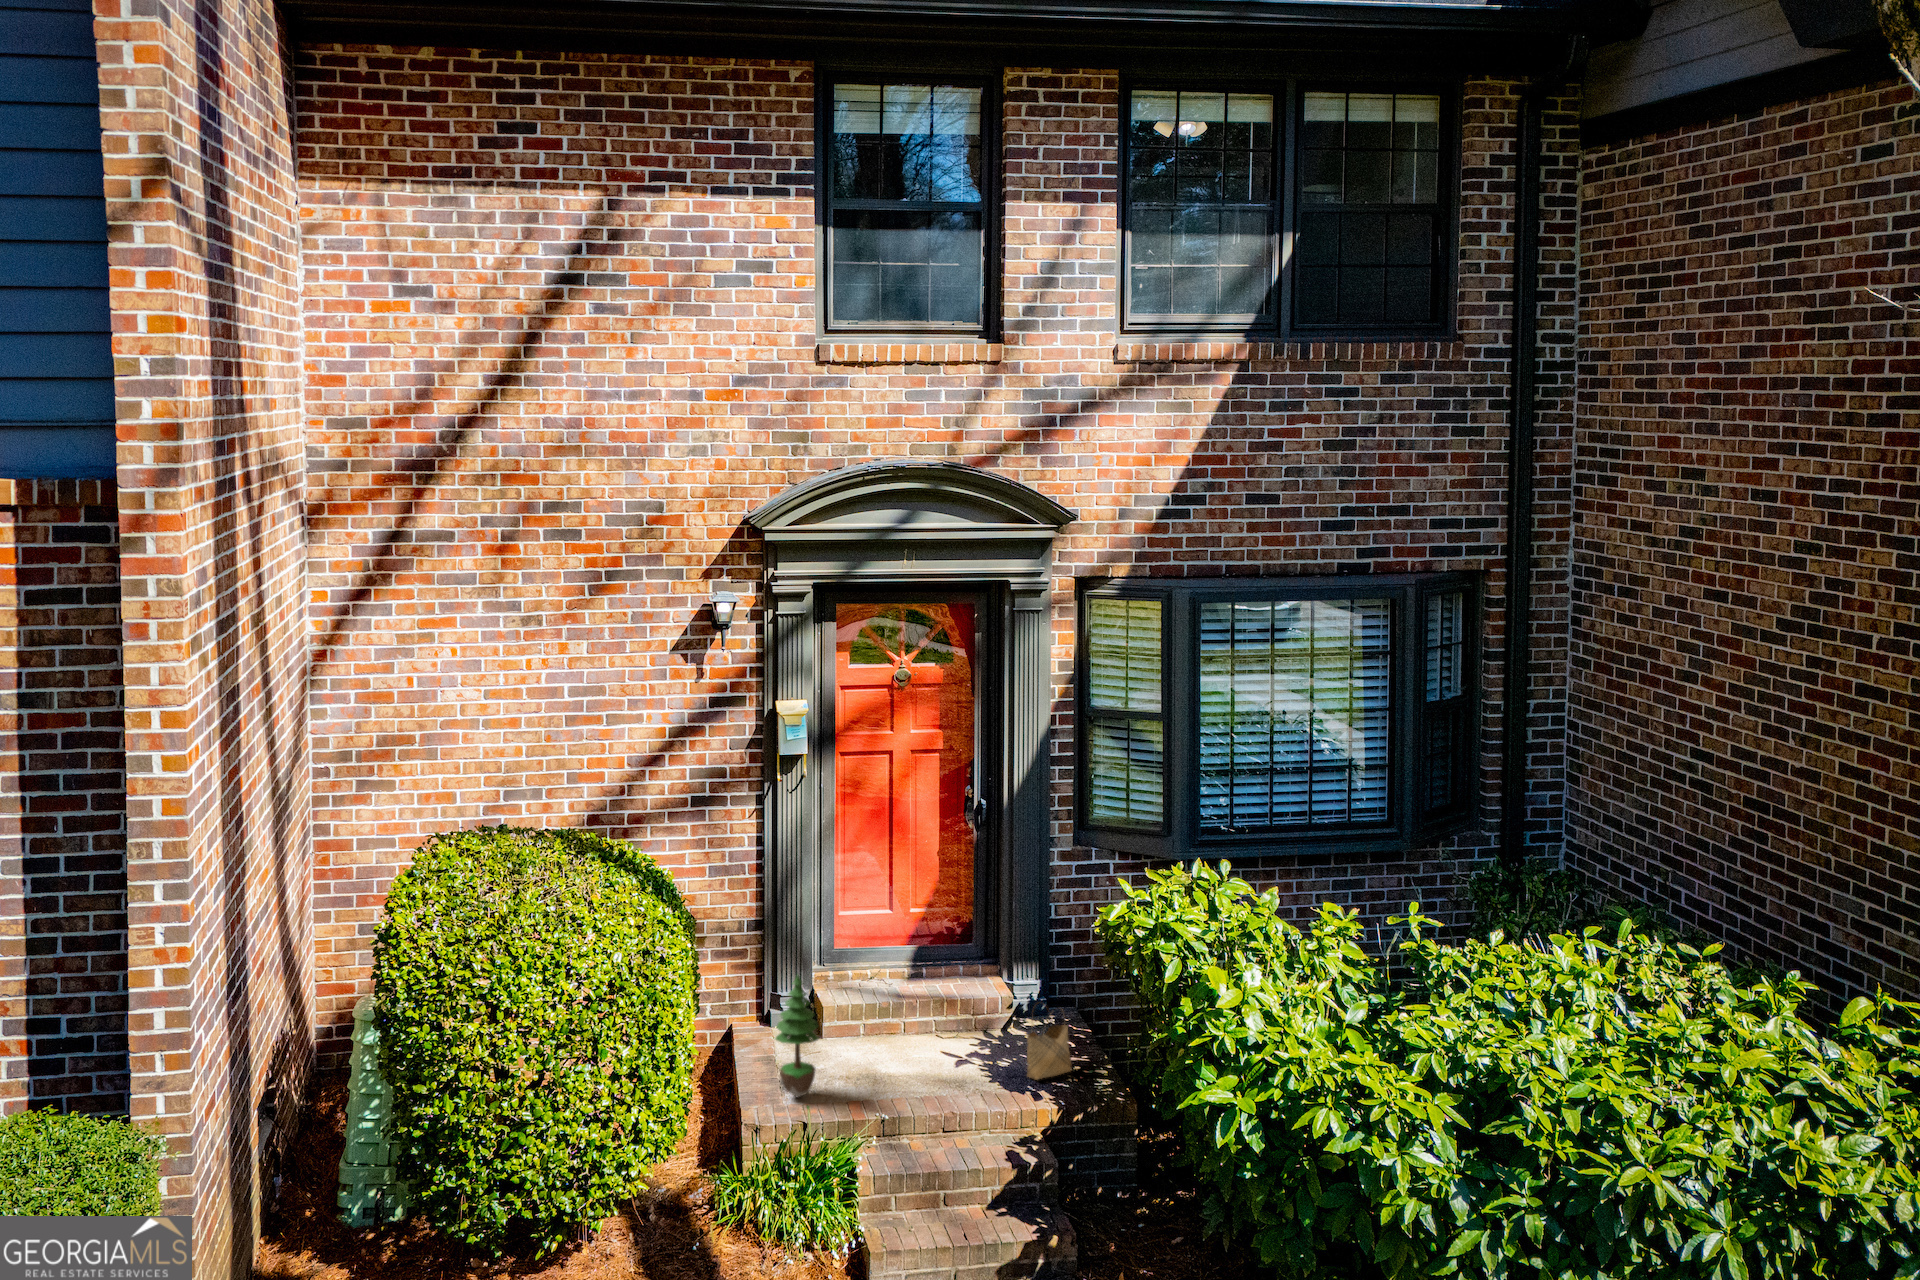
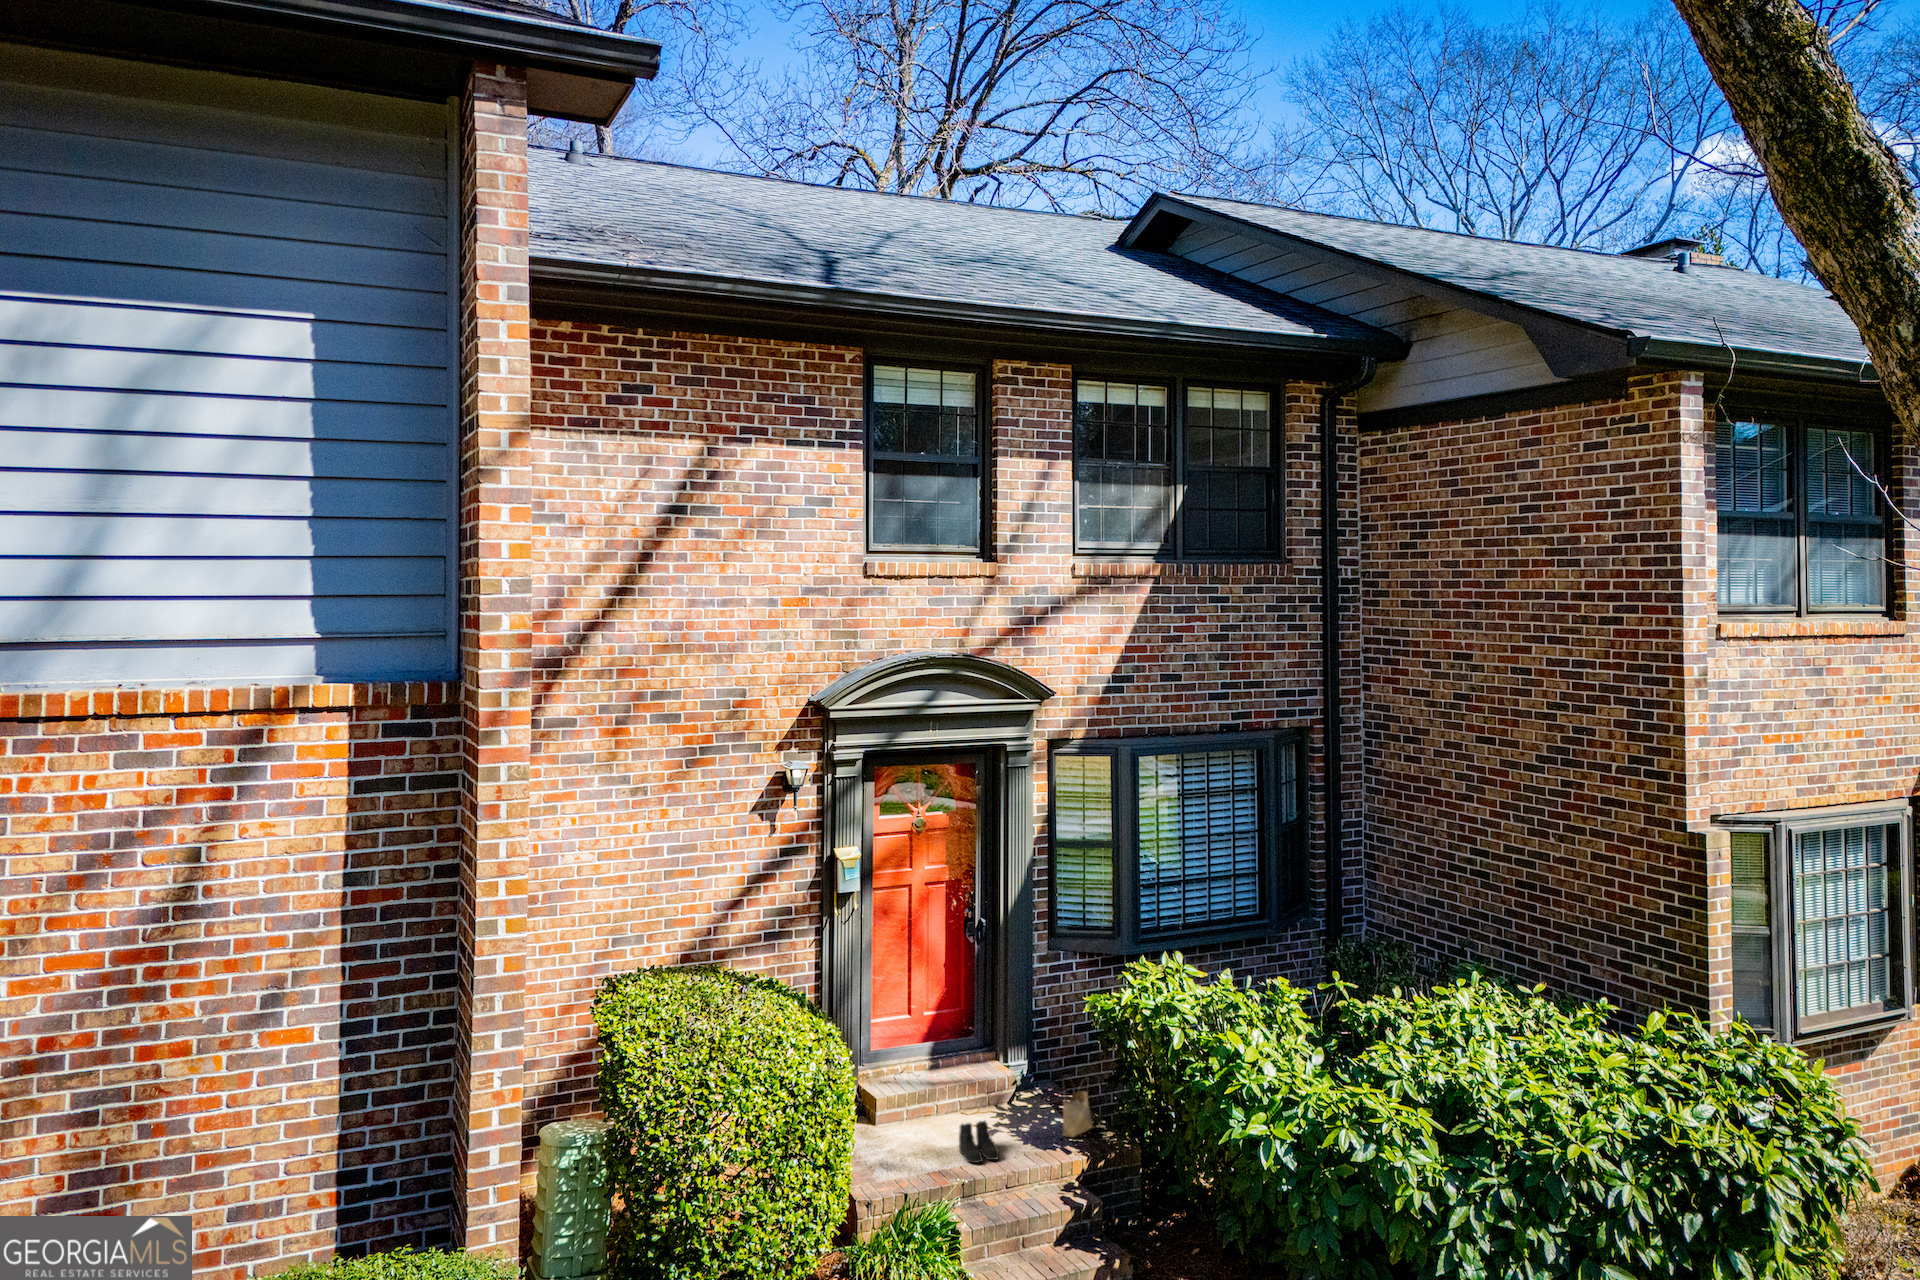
potted tree: present [776,974,820,1097] -> none [881,1068,919,1174]
boots: none [886,1047,929,1096] -> present [959,1121,999,1163]

